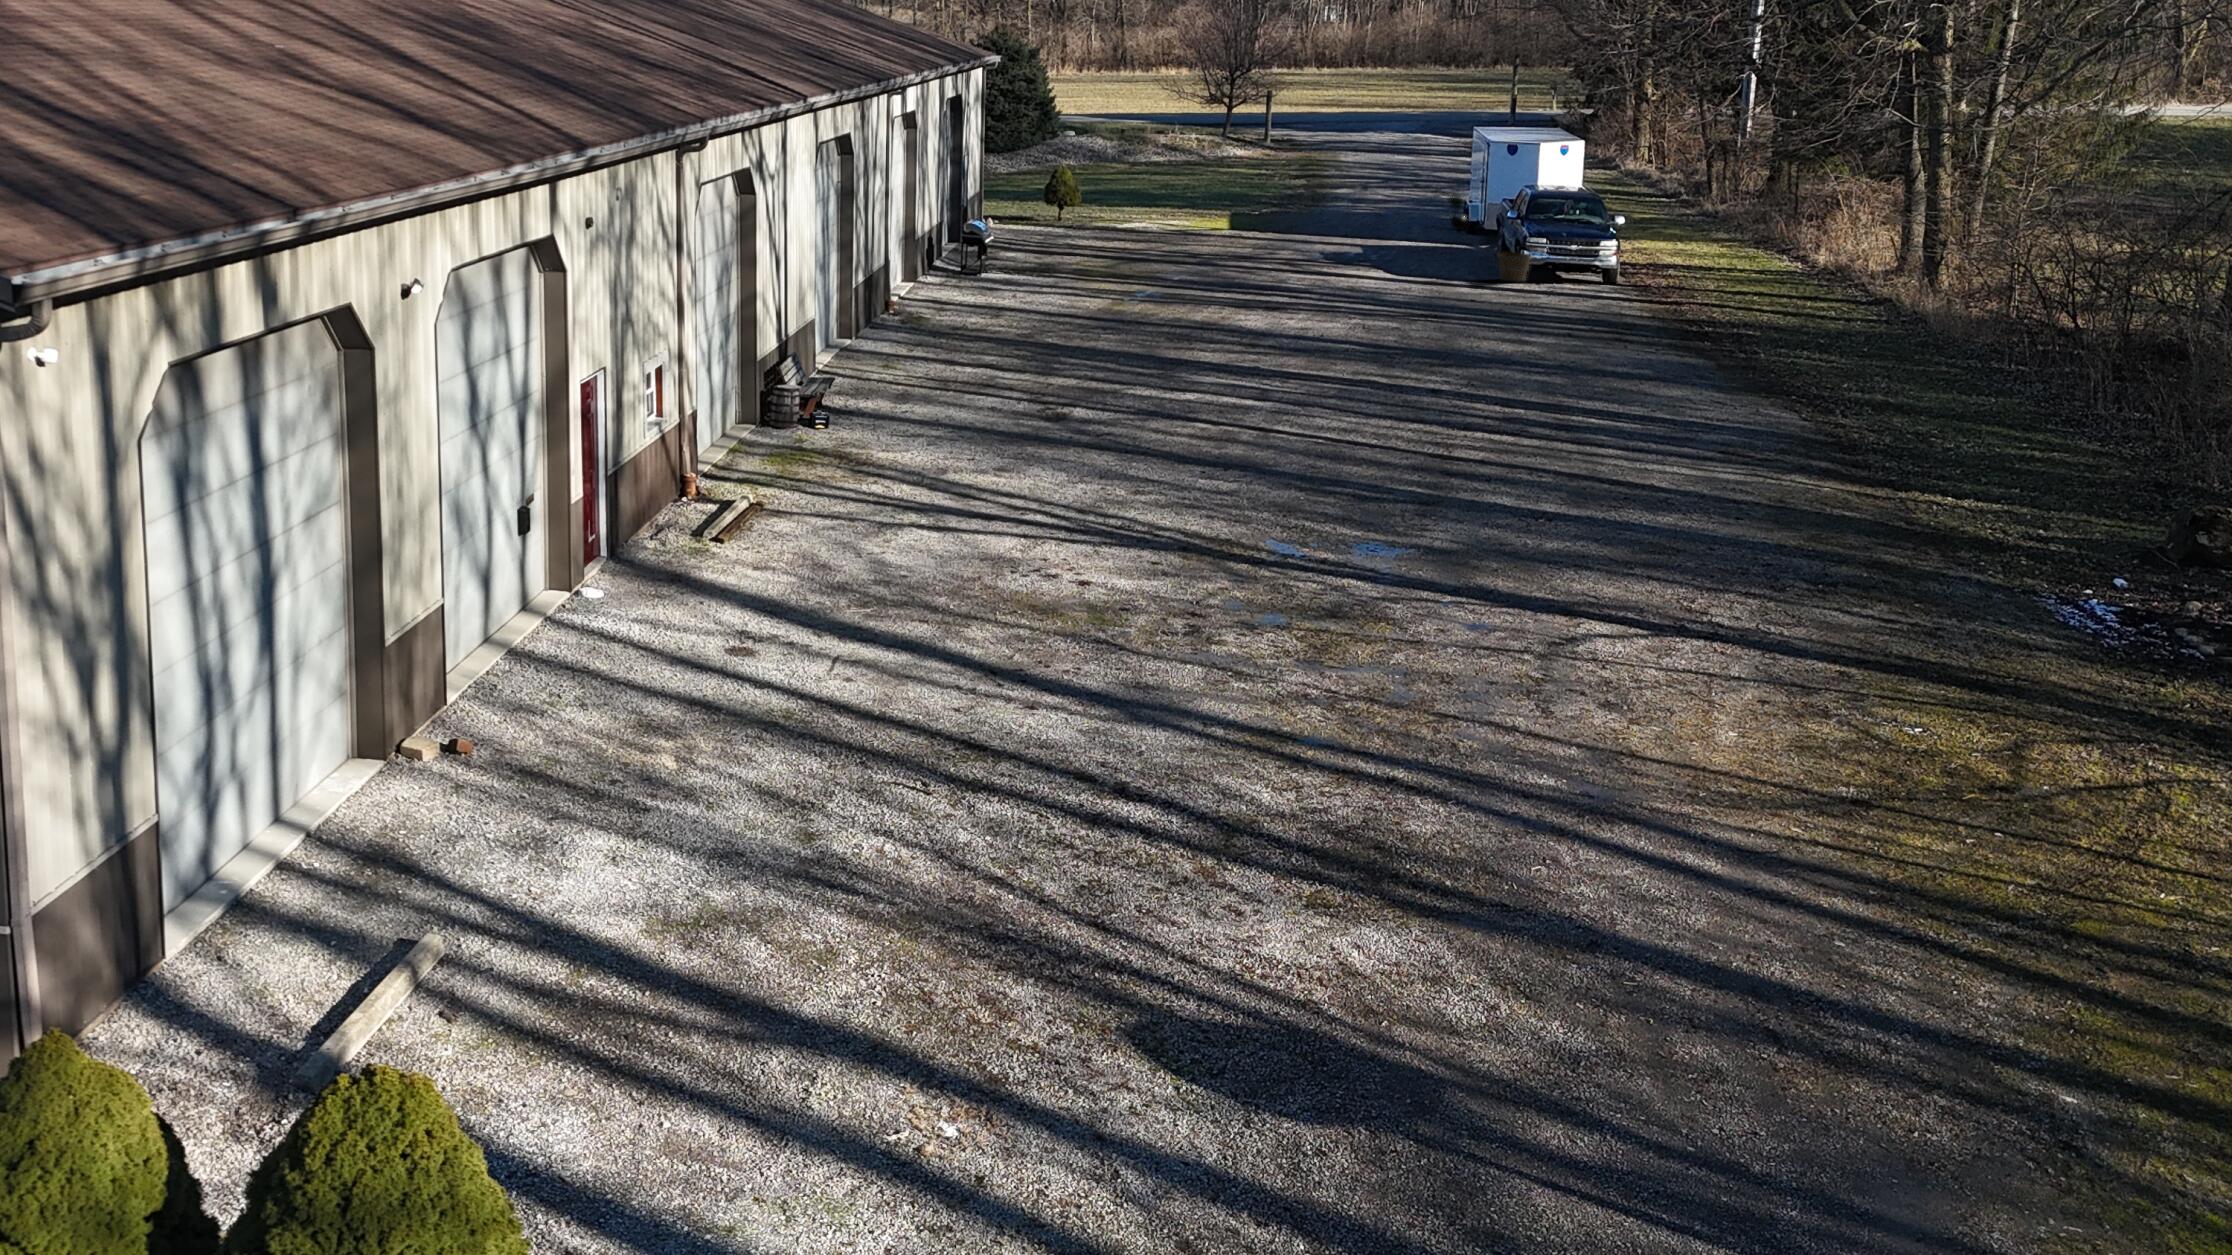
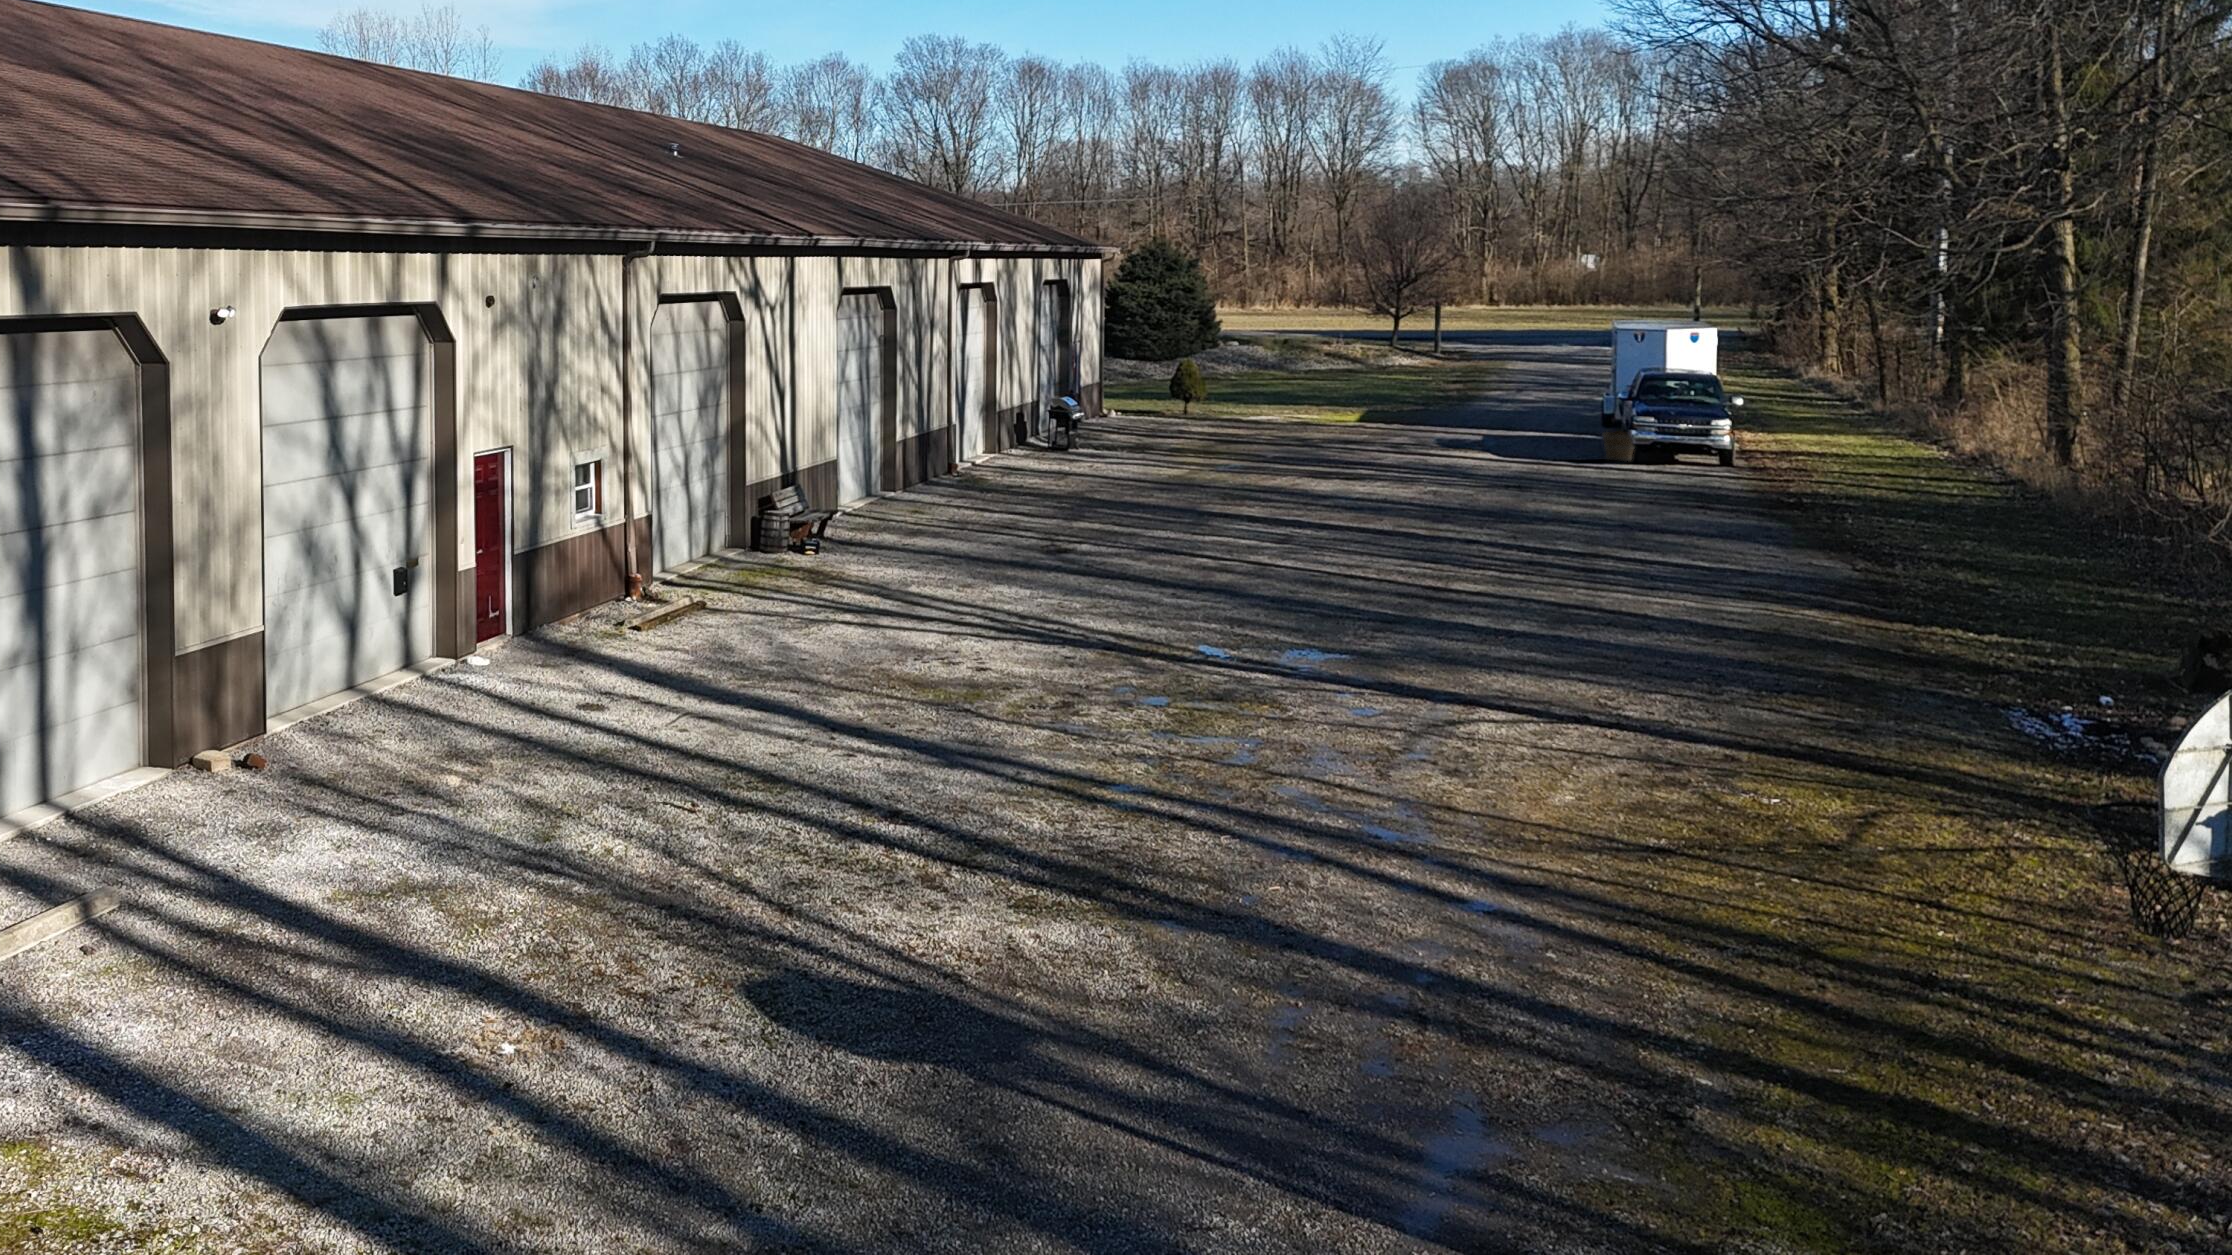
potted tree: present [1448,196,1469,230] -> none [1577,384,1602,424]

